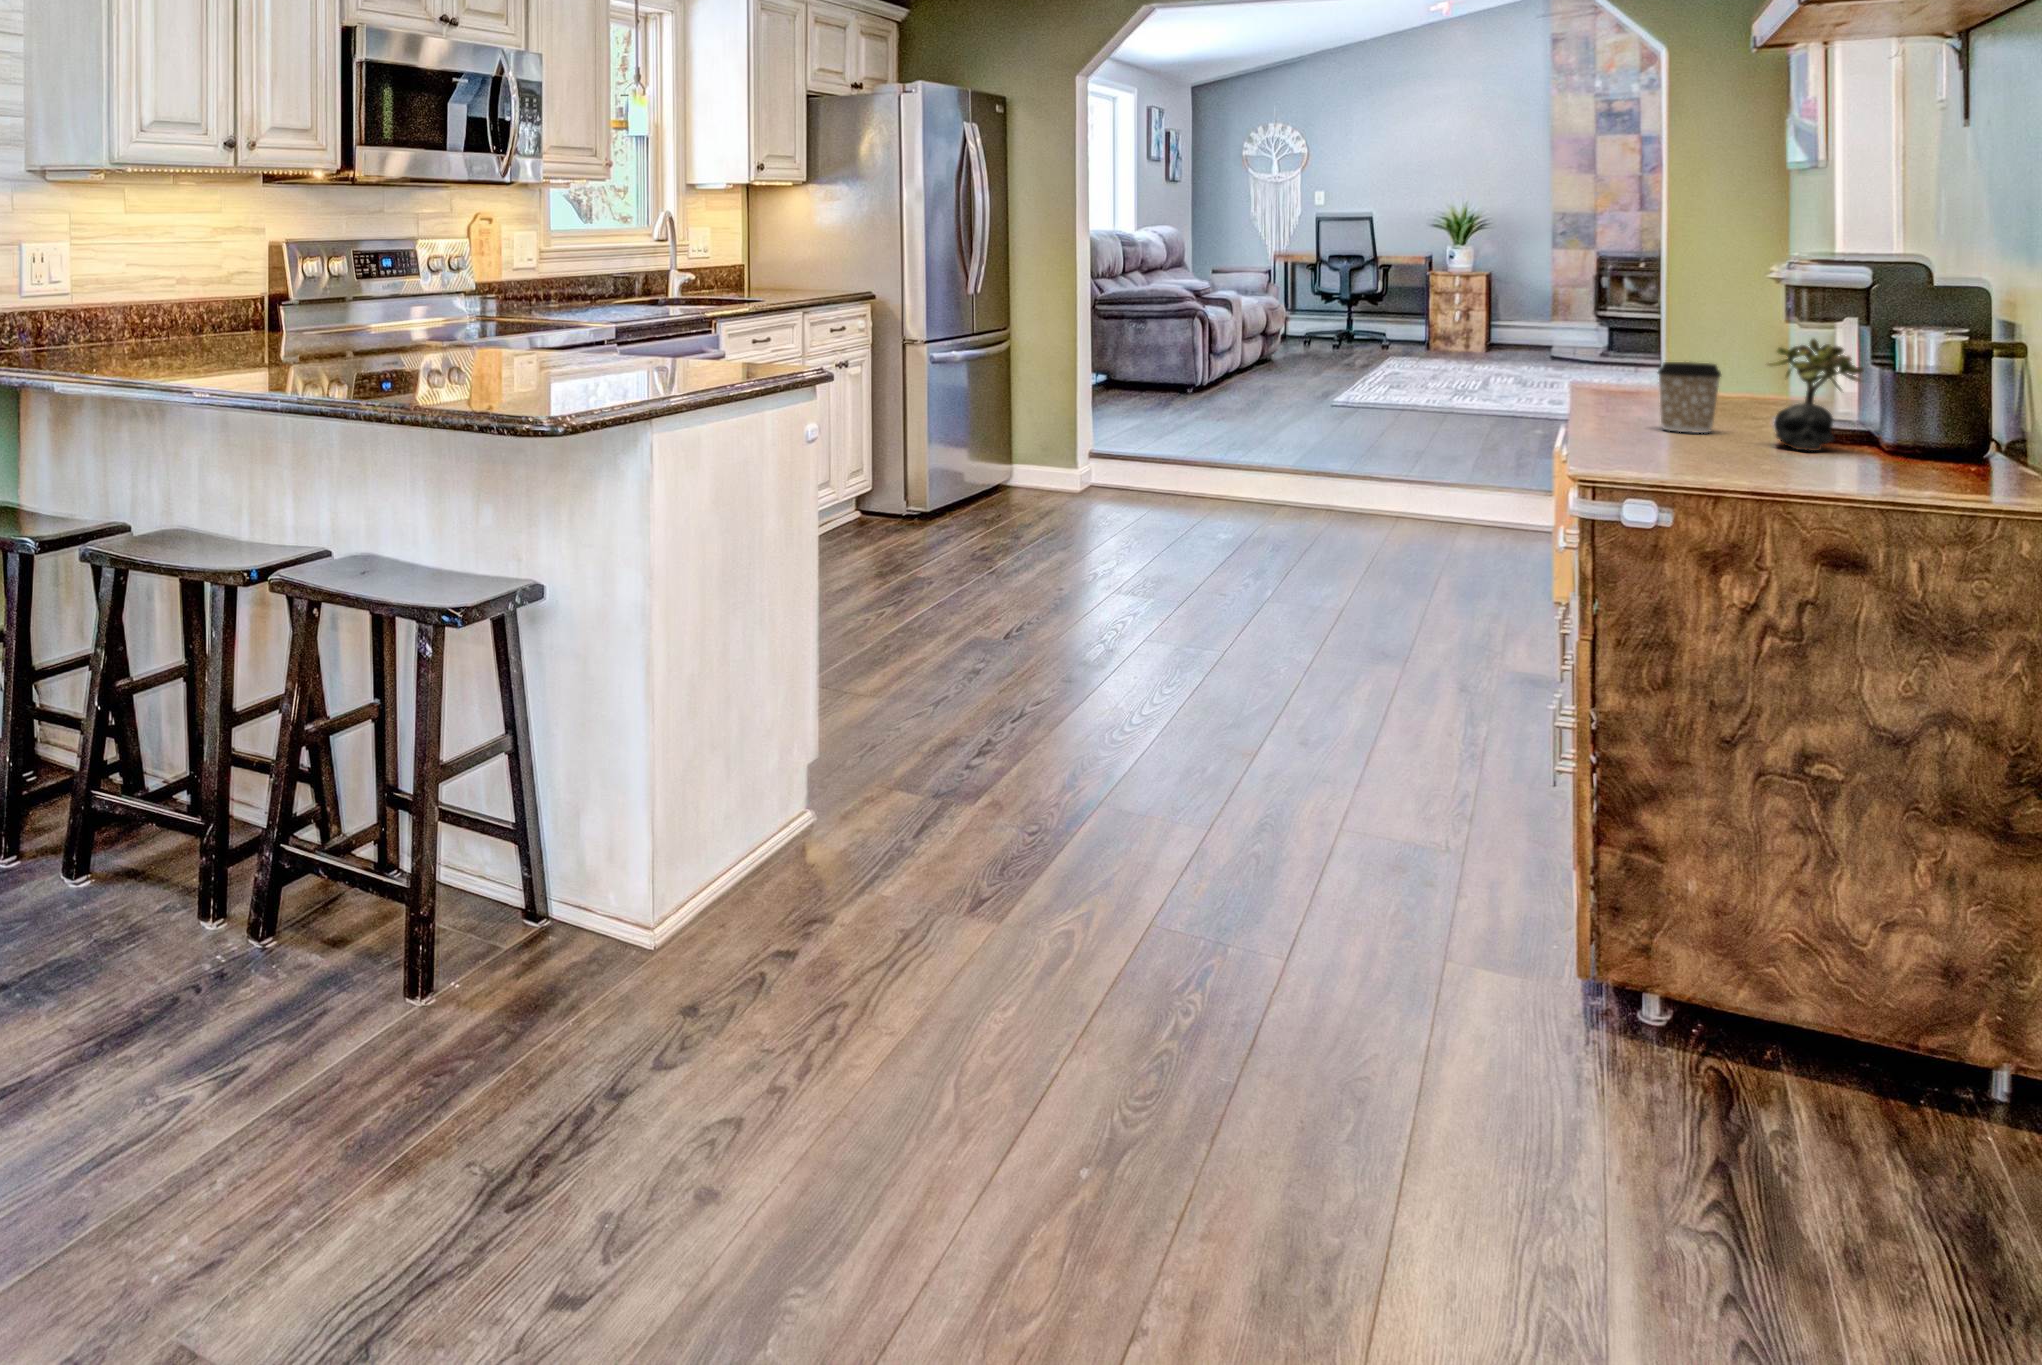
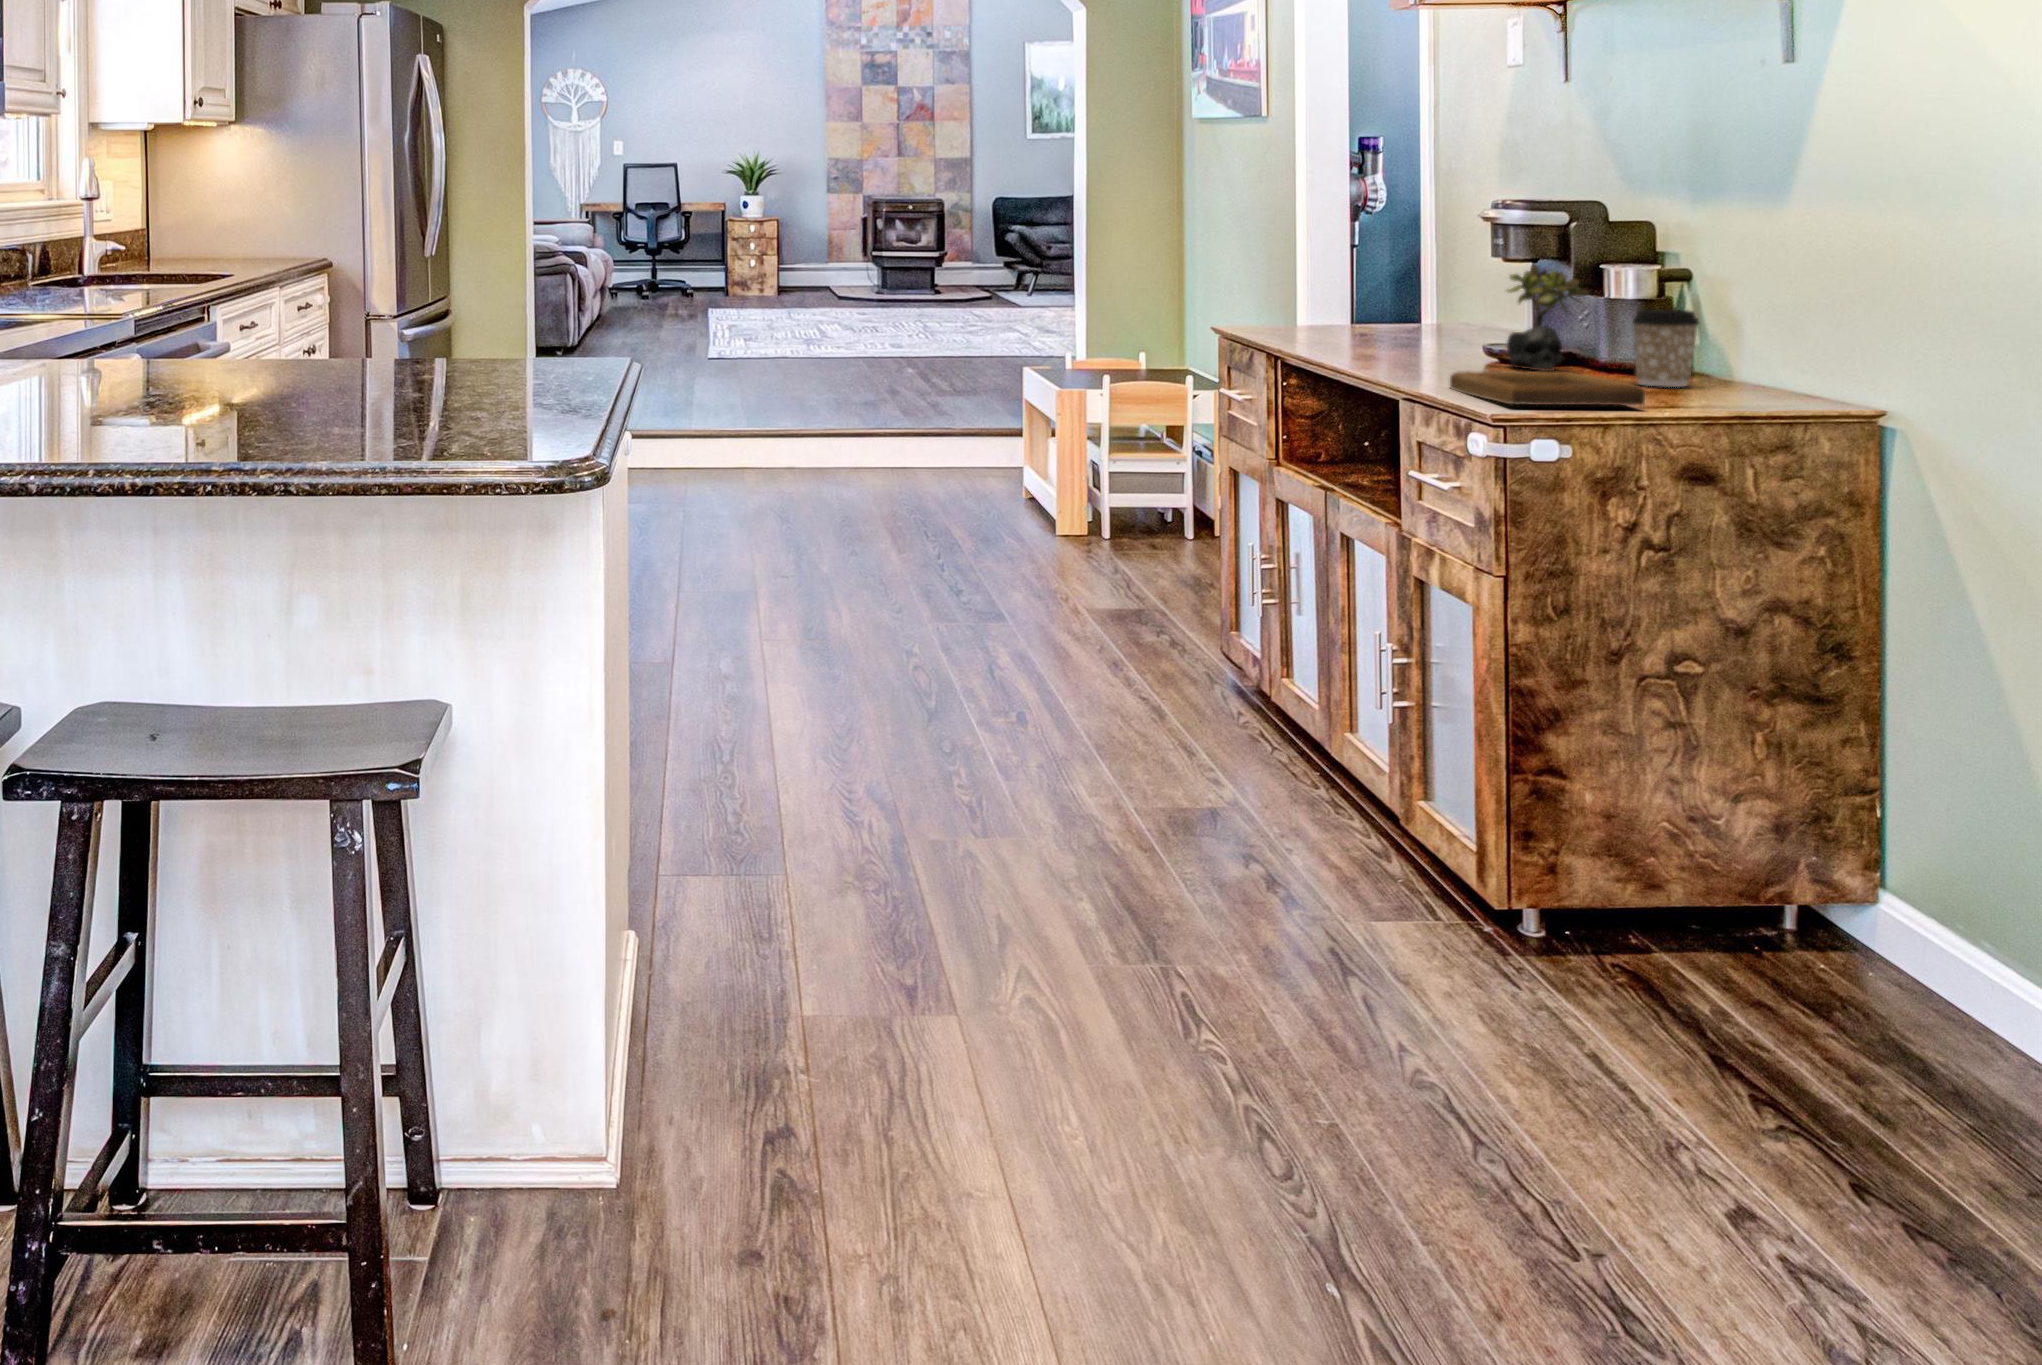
coffee cup: present [1658,362,1721,433] -> present [1633,310,1699,387]
picture frame: none [1632,442,1793,487] -> present [1450,371,1645,406]

